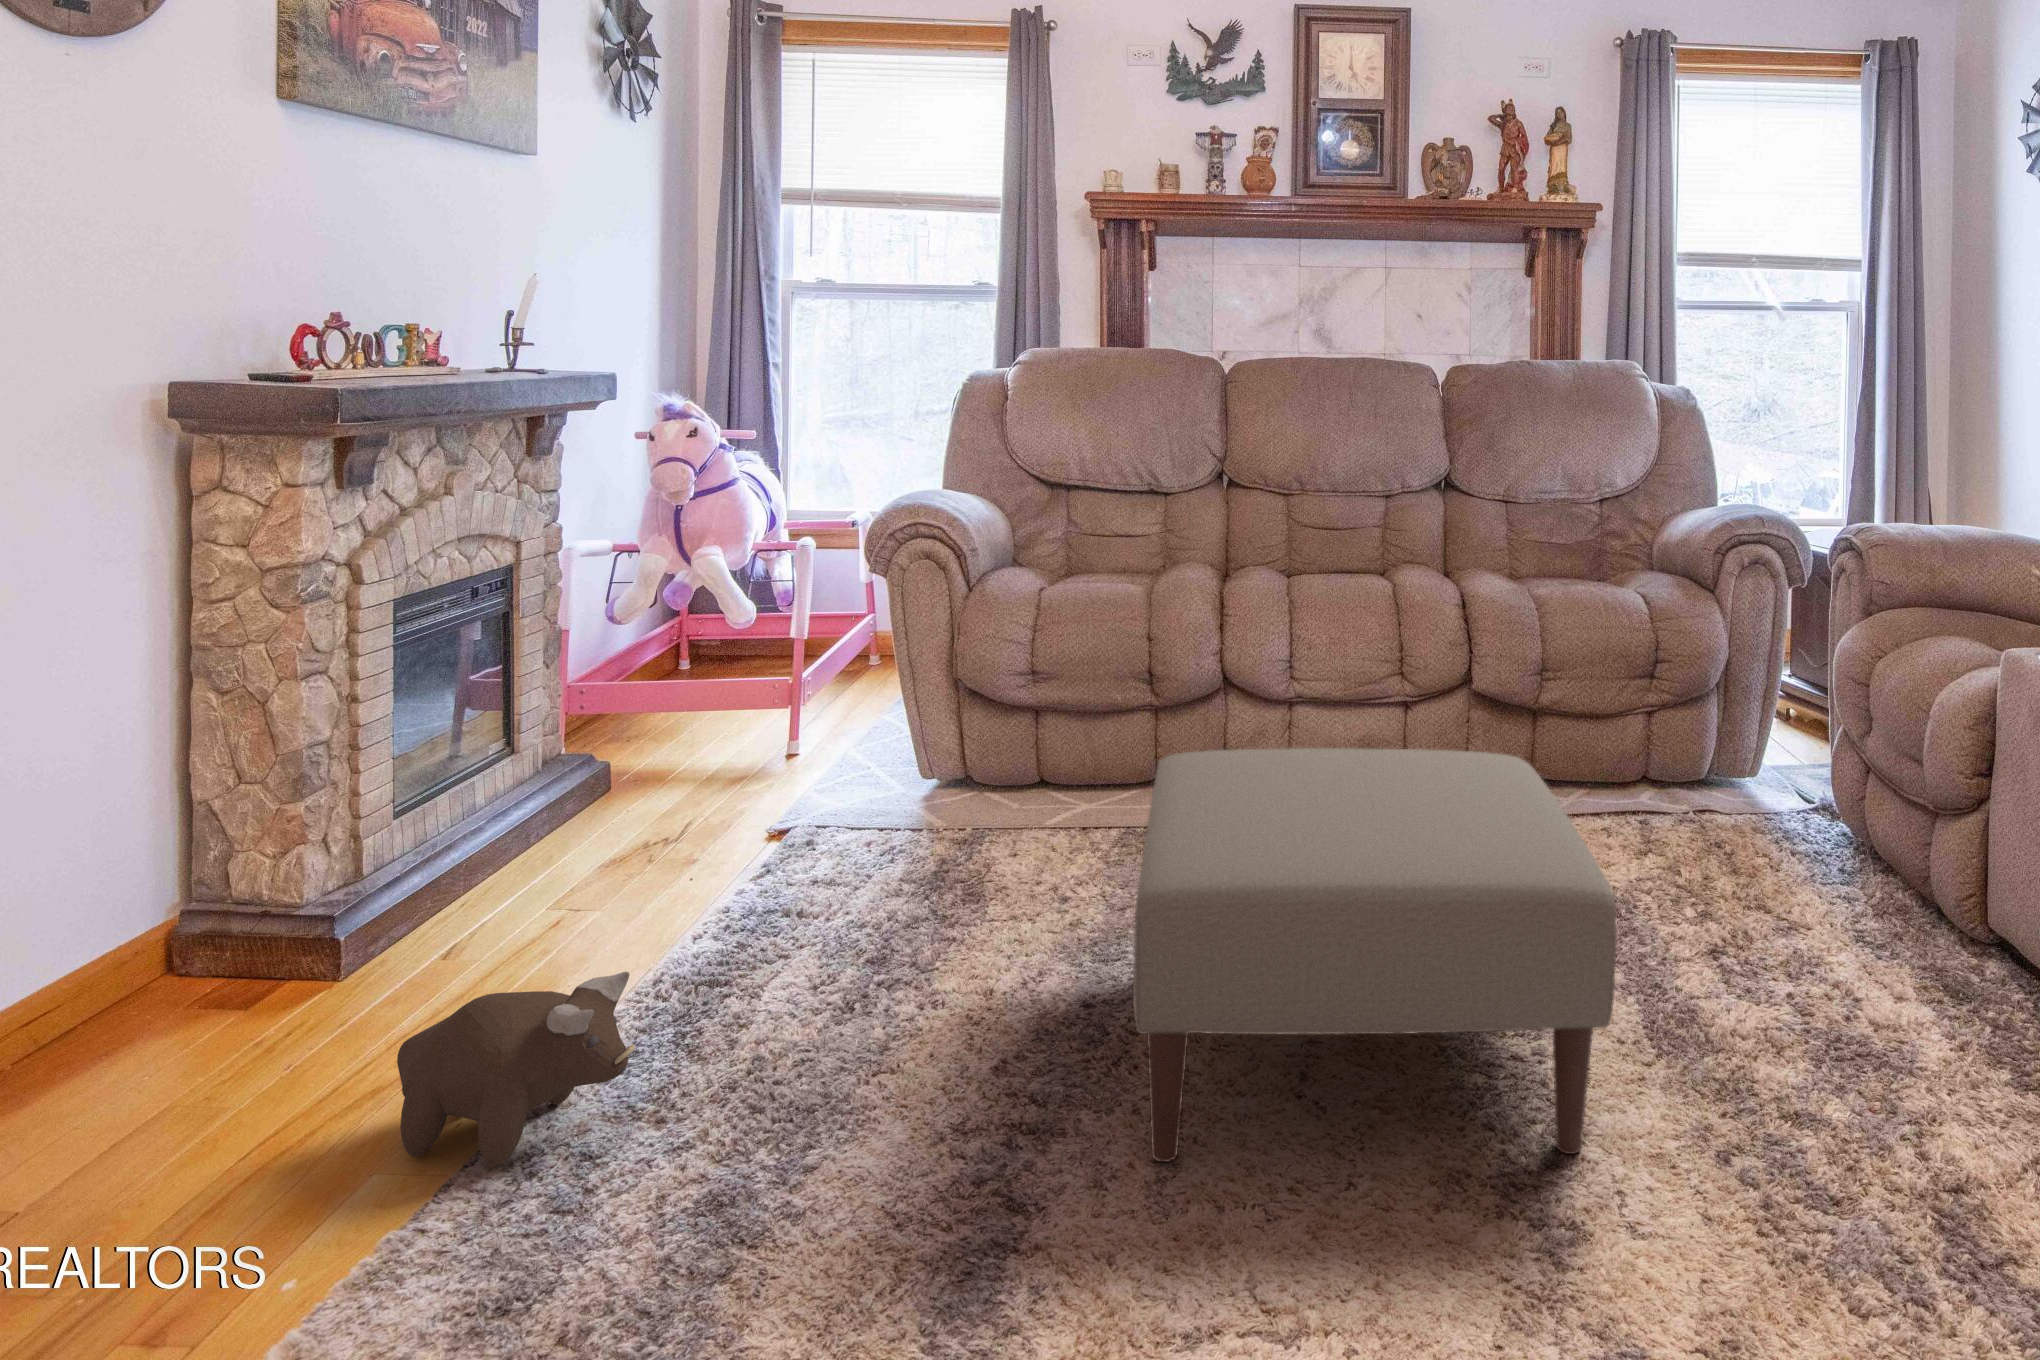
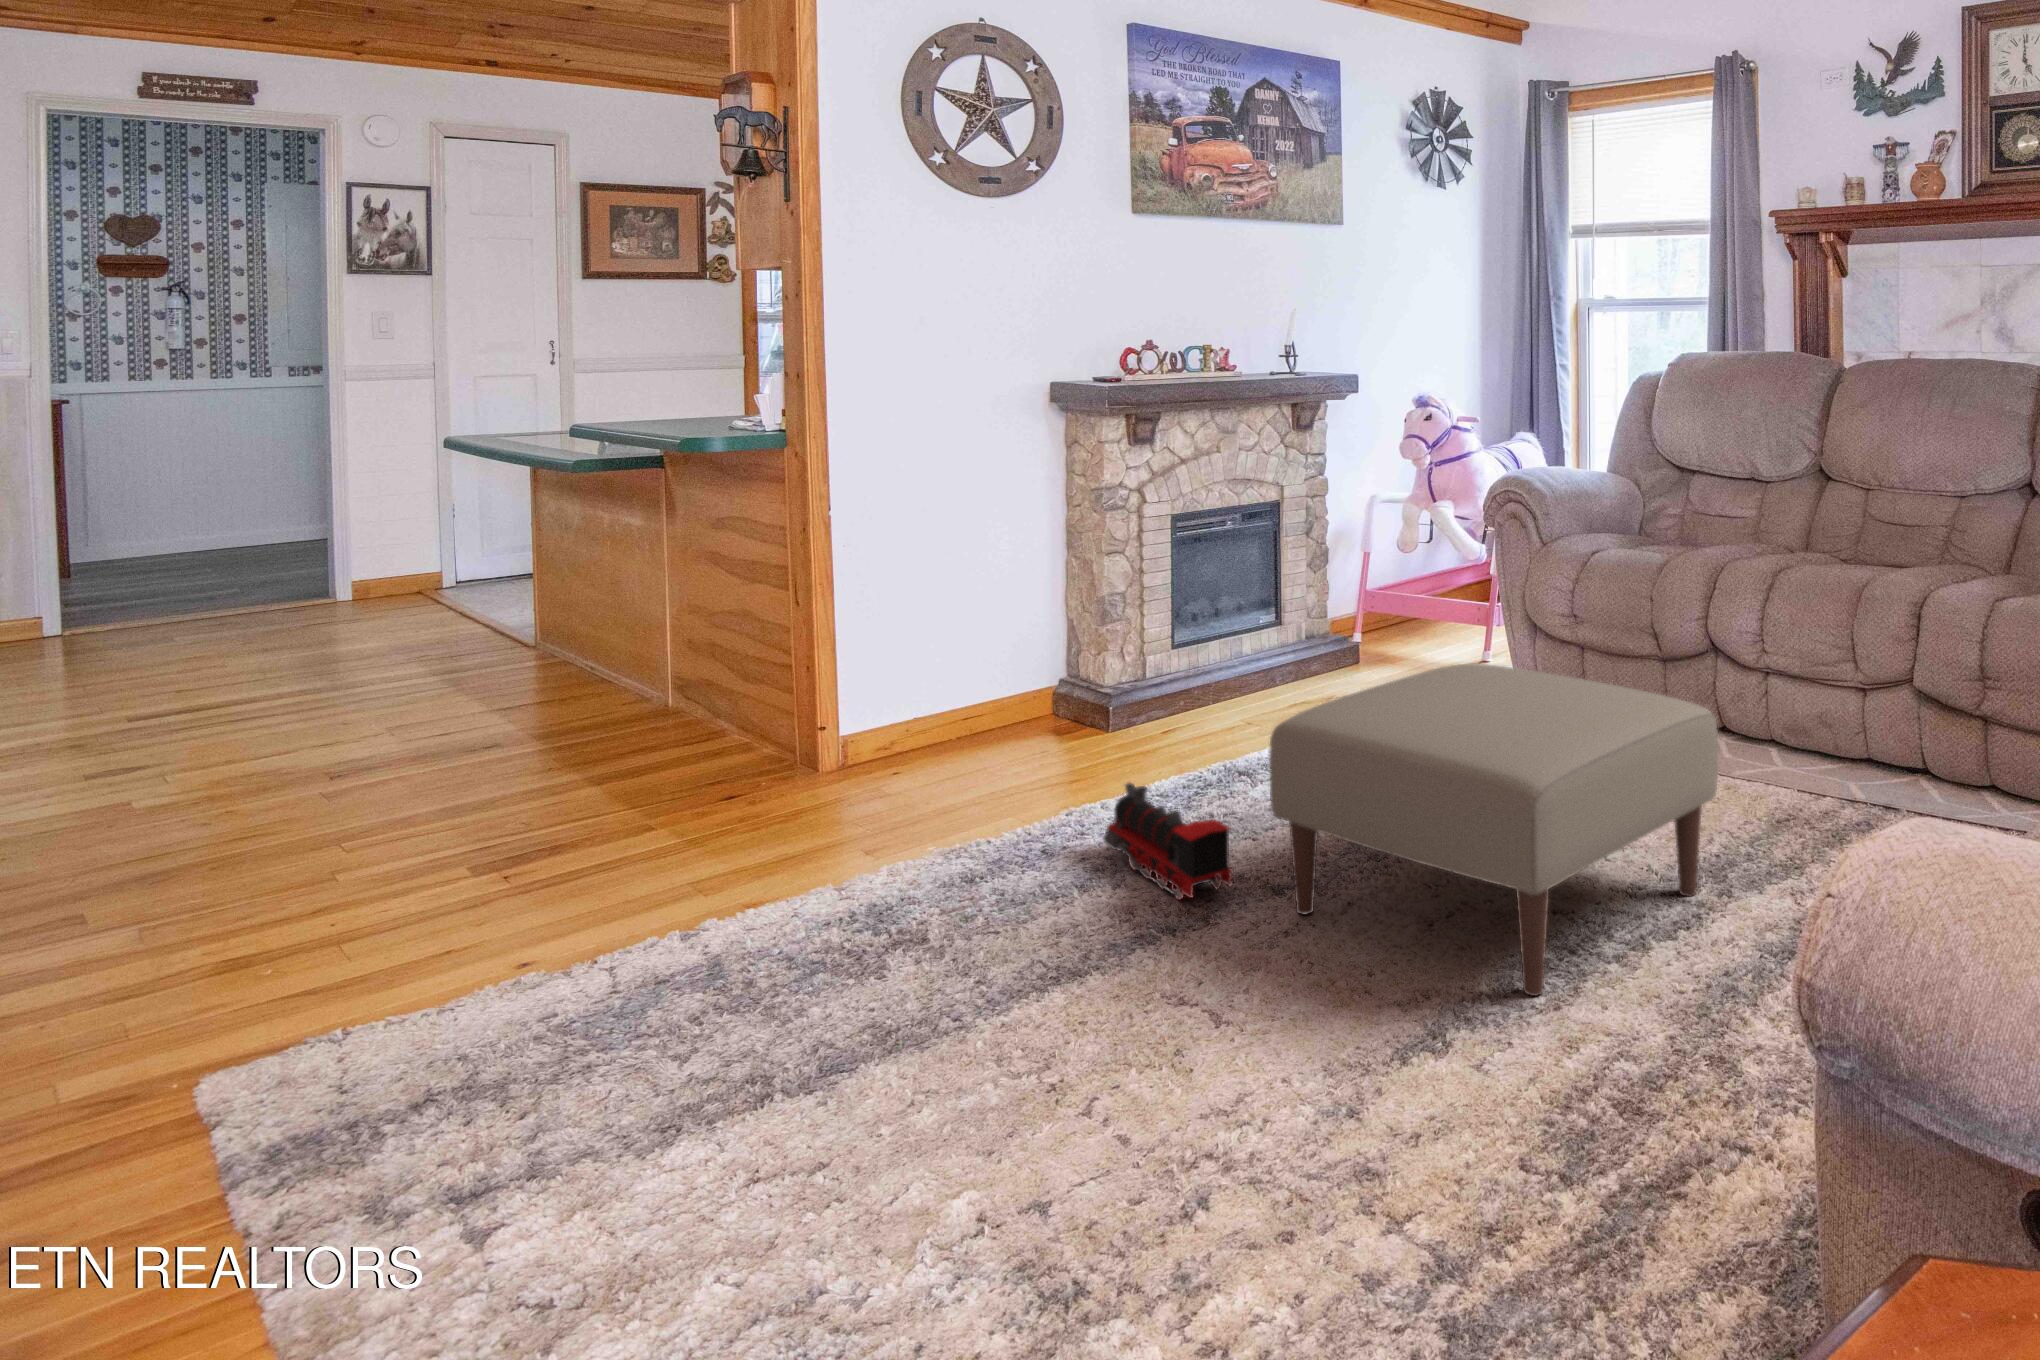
plush toy: present [397,972,635,1167] -> none [1019,728,1120,819]
toy train: none [704,1050,1039,1214] -> present [1104,783,1233,900]

